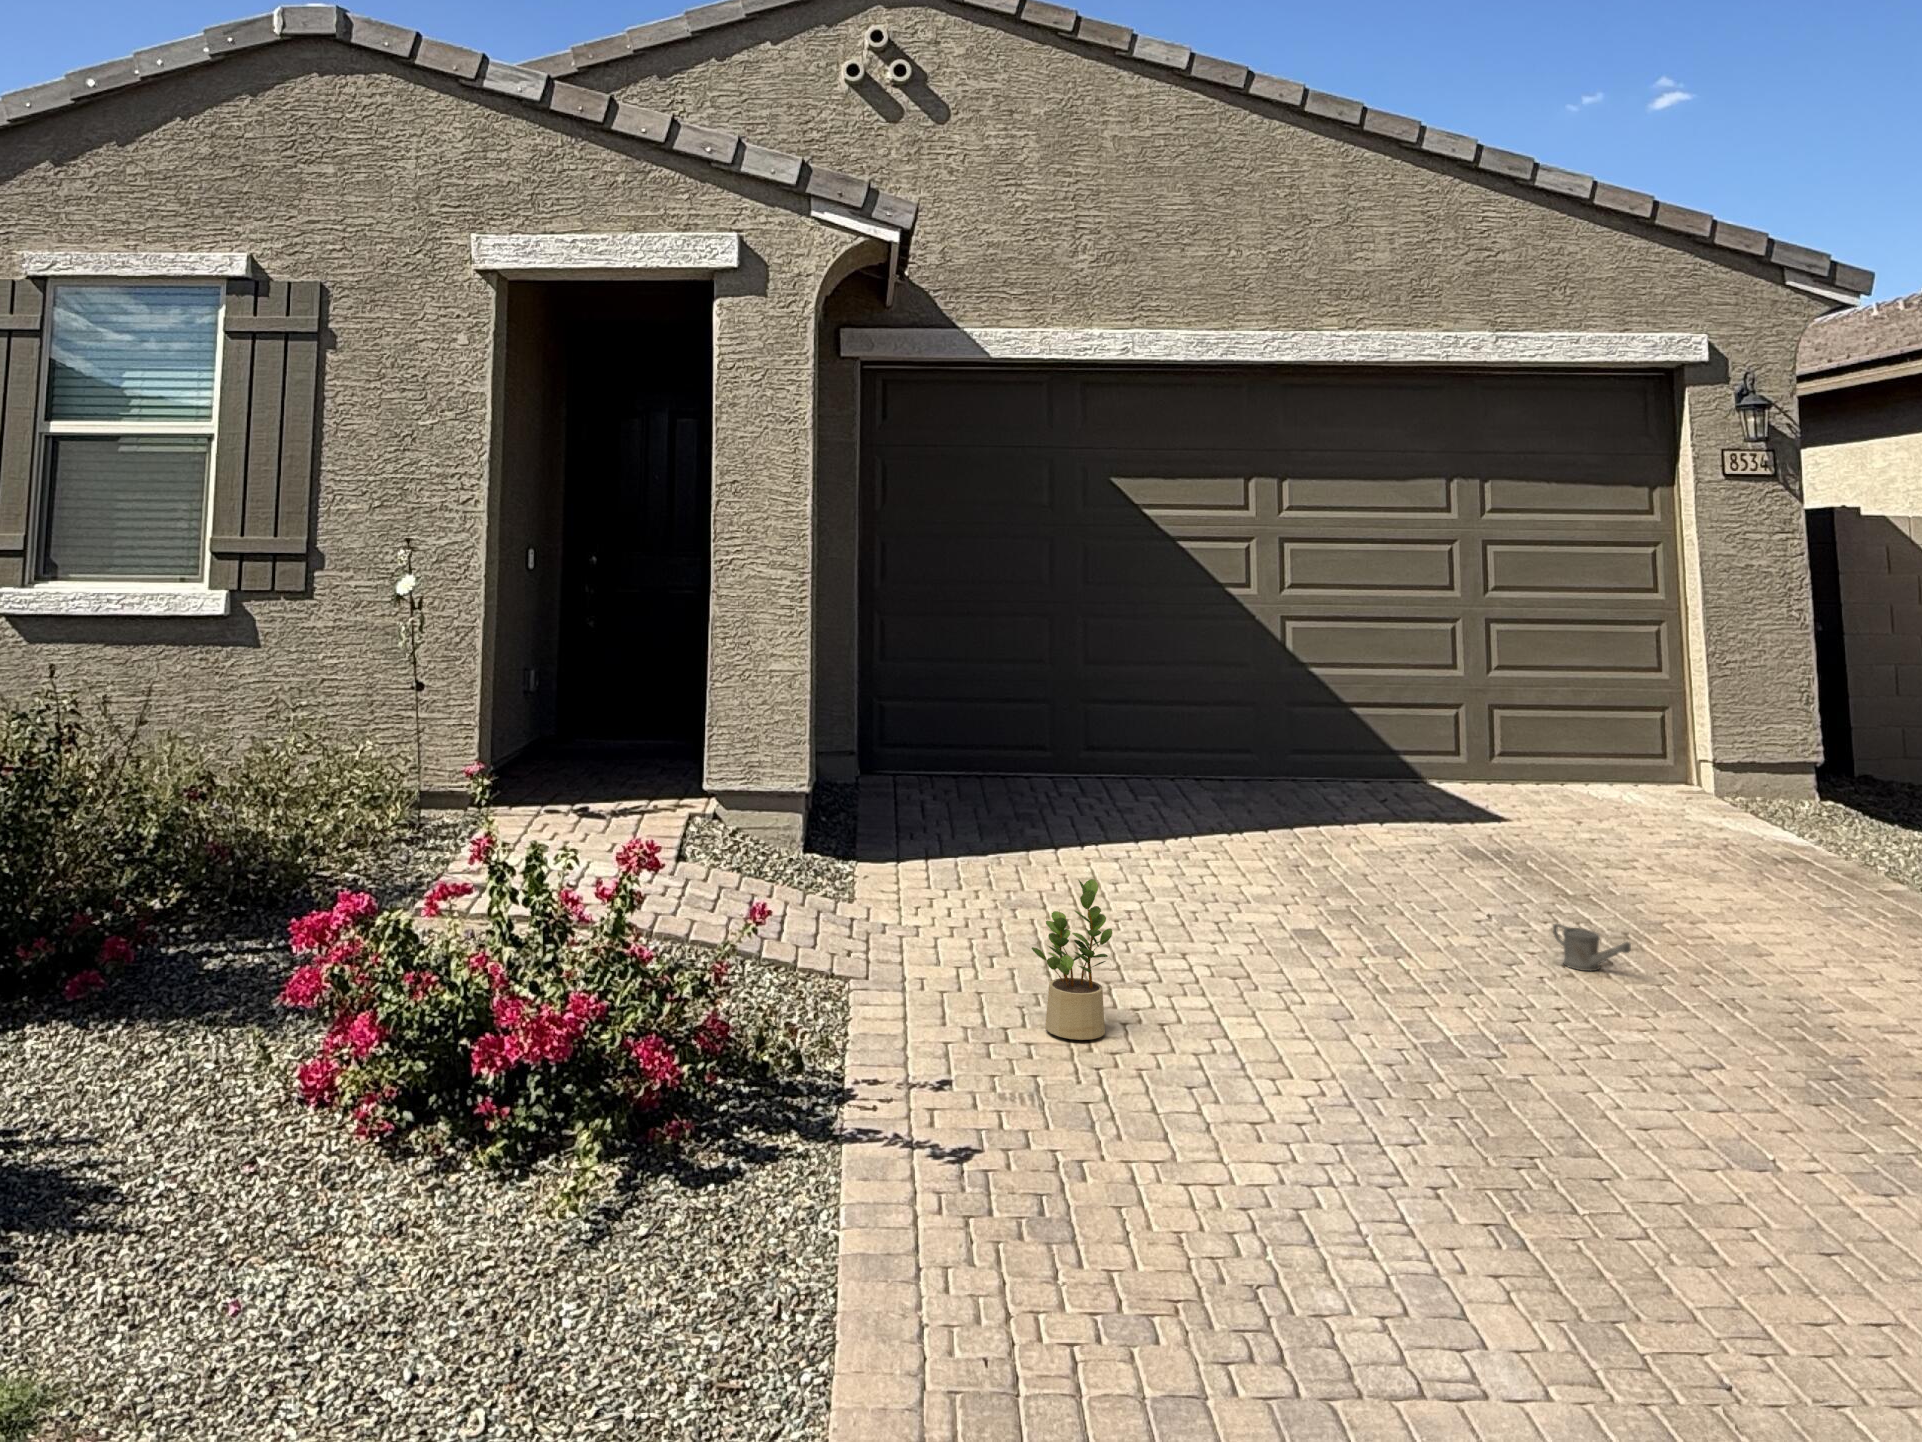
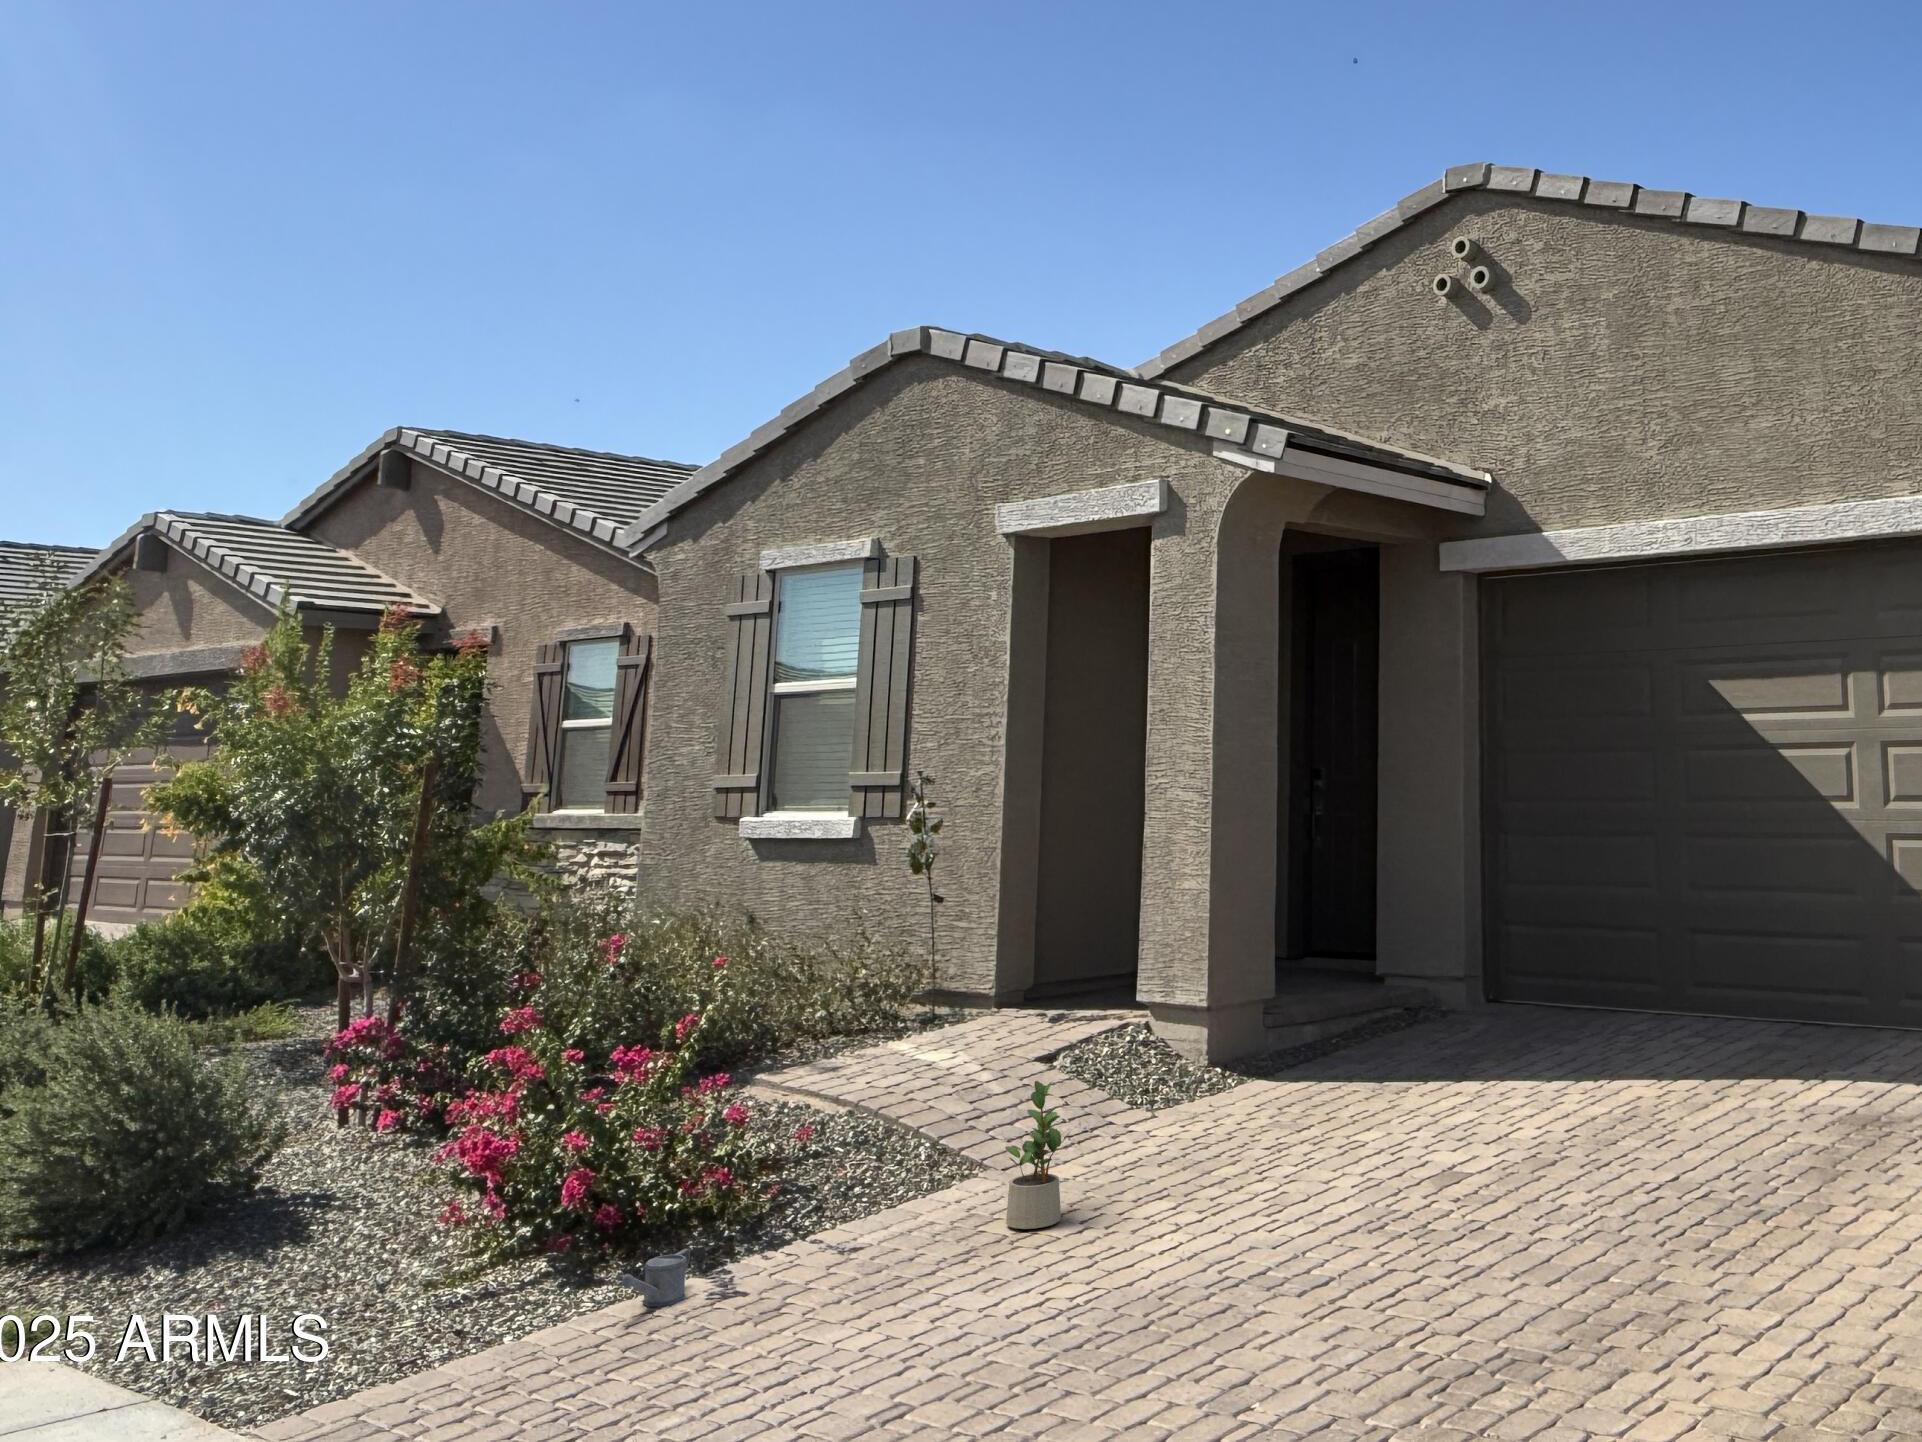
watering can: present [1553,924,1631,971] -> present [622,1249,690,1307]

